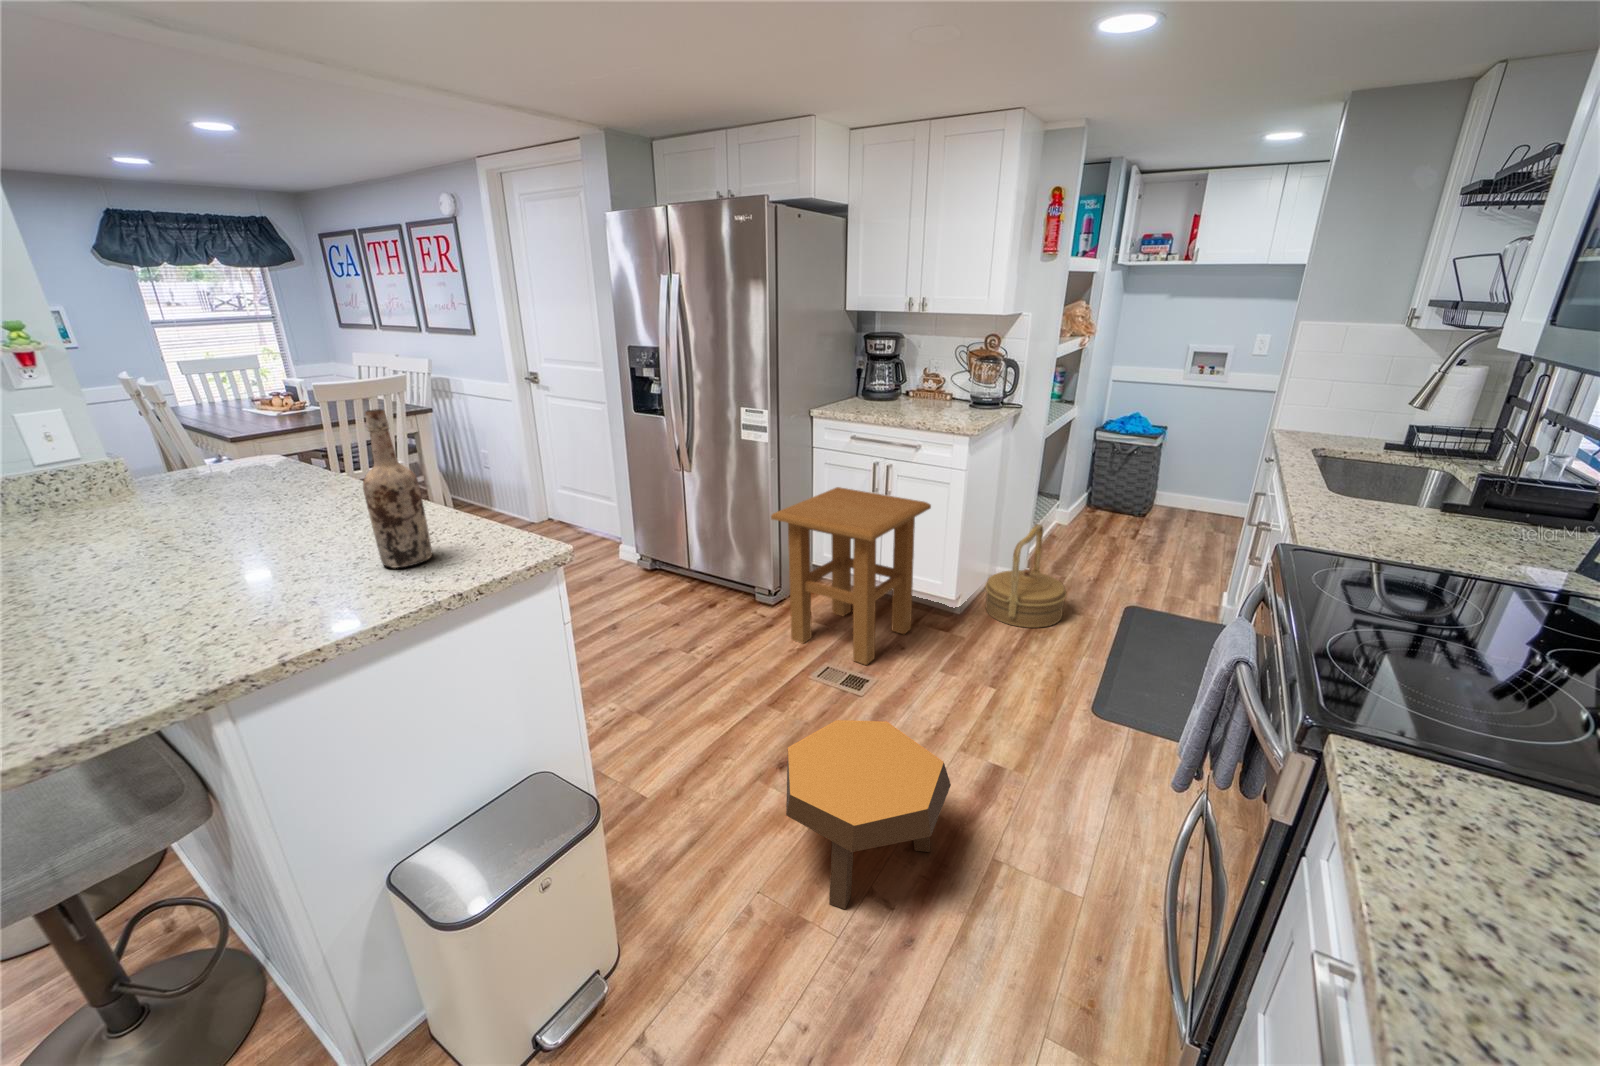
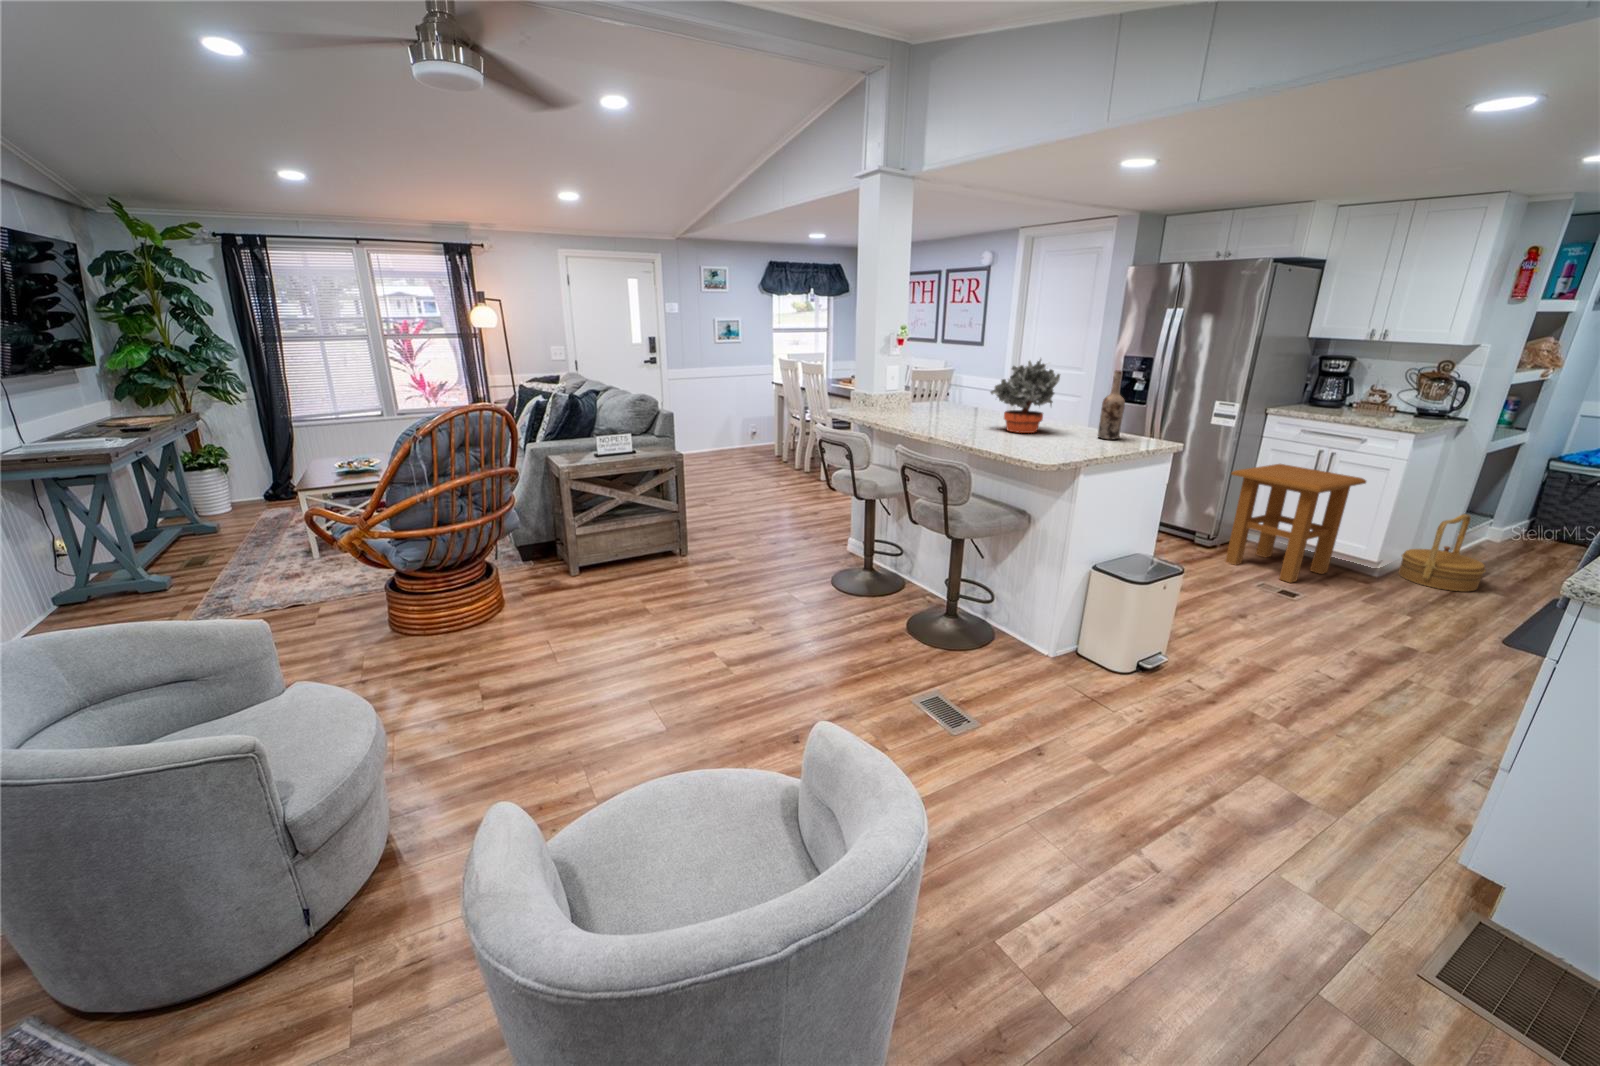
potted plant: none [103,385,282,572] -> present [991,359,1060,433]
footstool: present [786,720,951,909] -> none [1256,580,1376,666]

